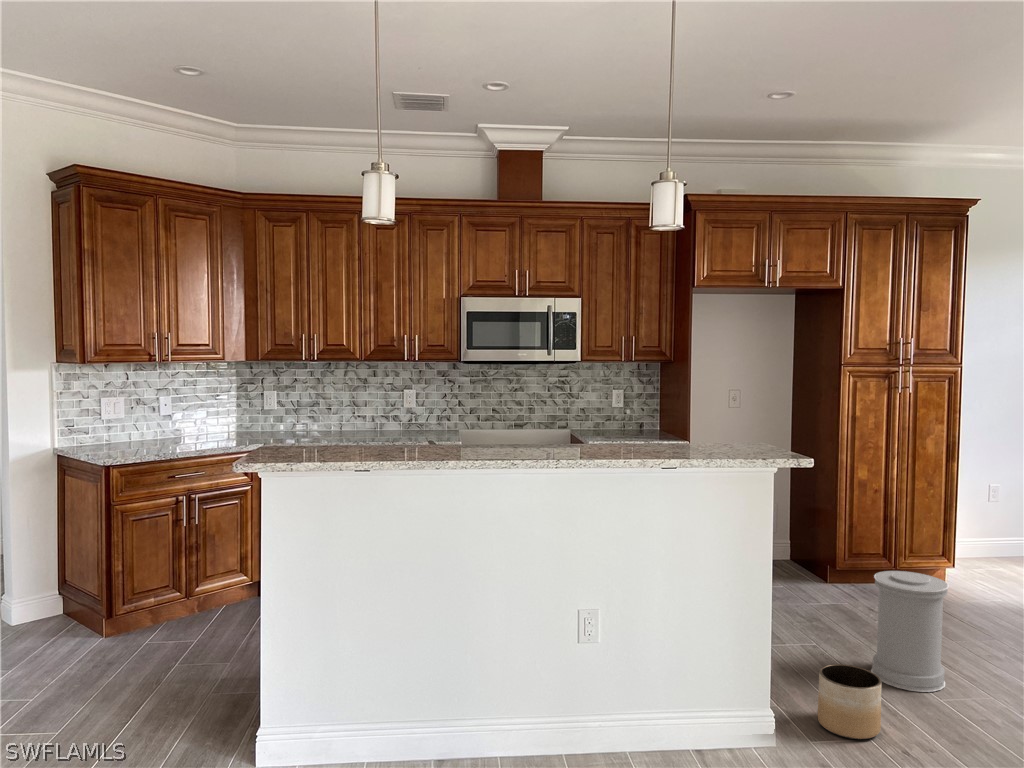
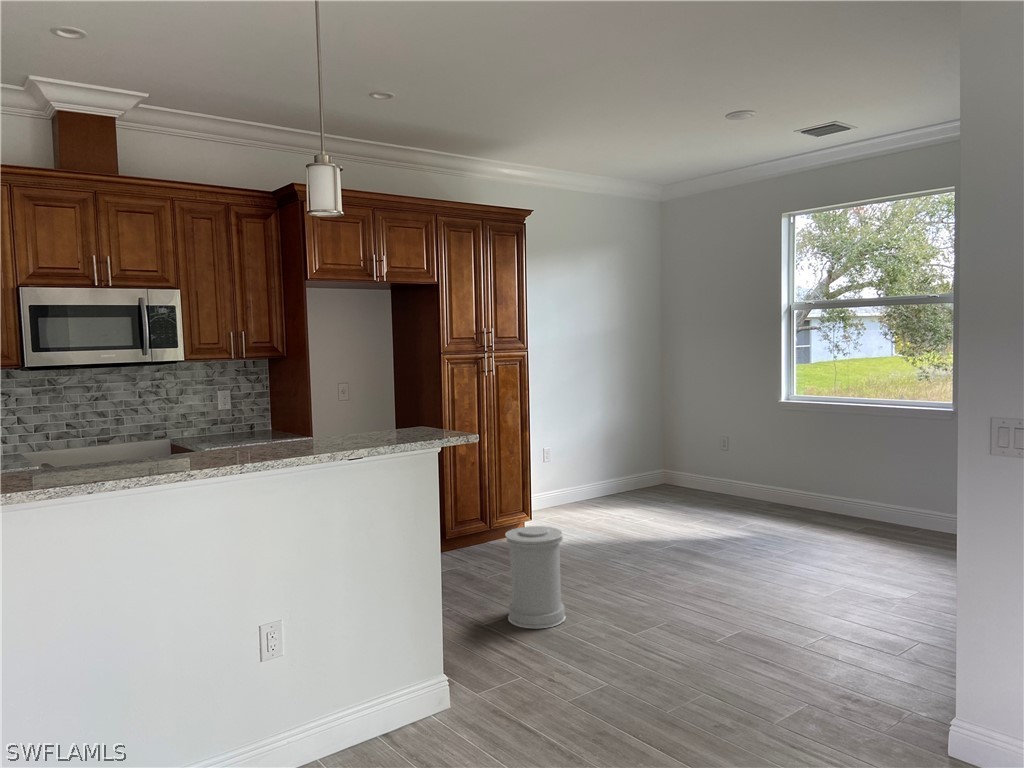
planter: present [818,664,882,739] -> none [488,619,541,685]

